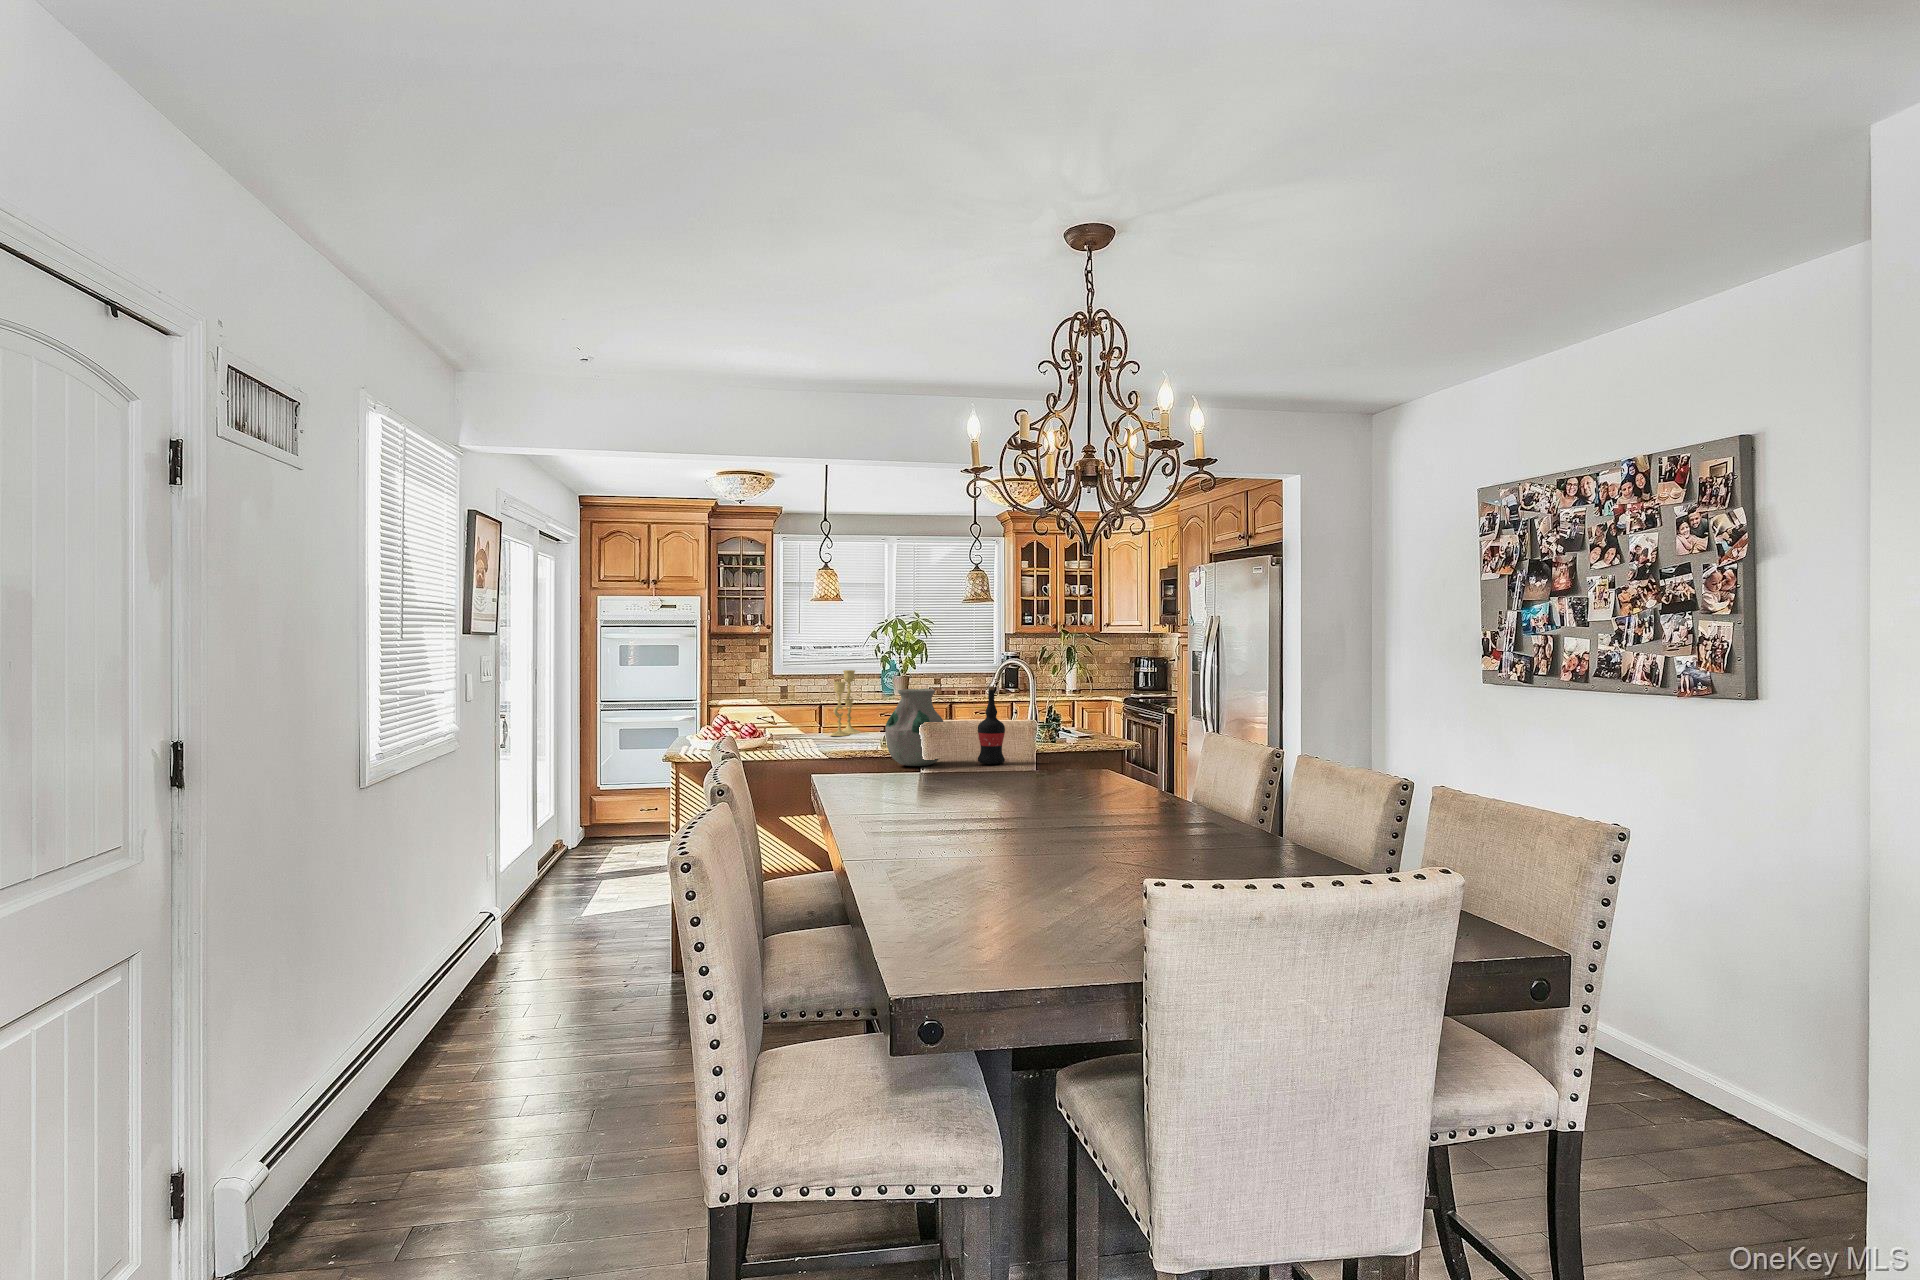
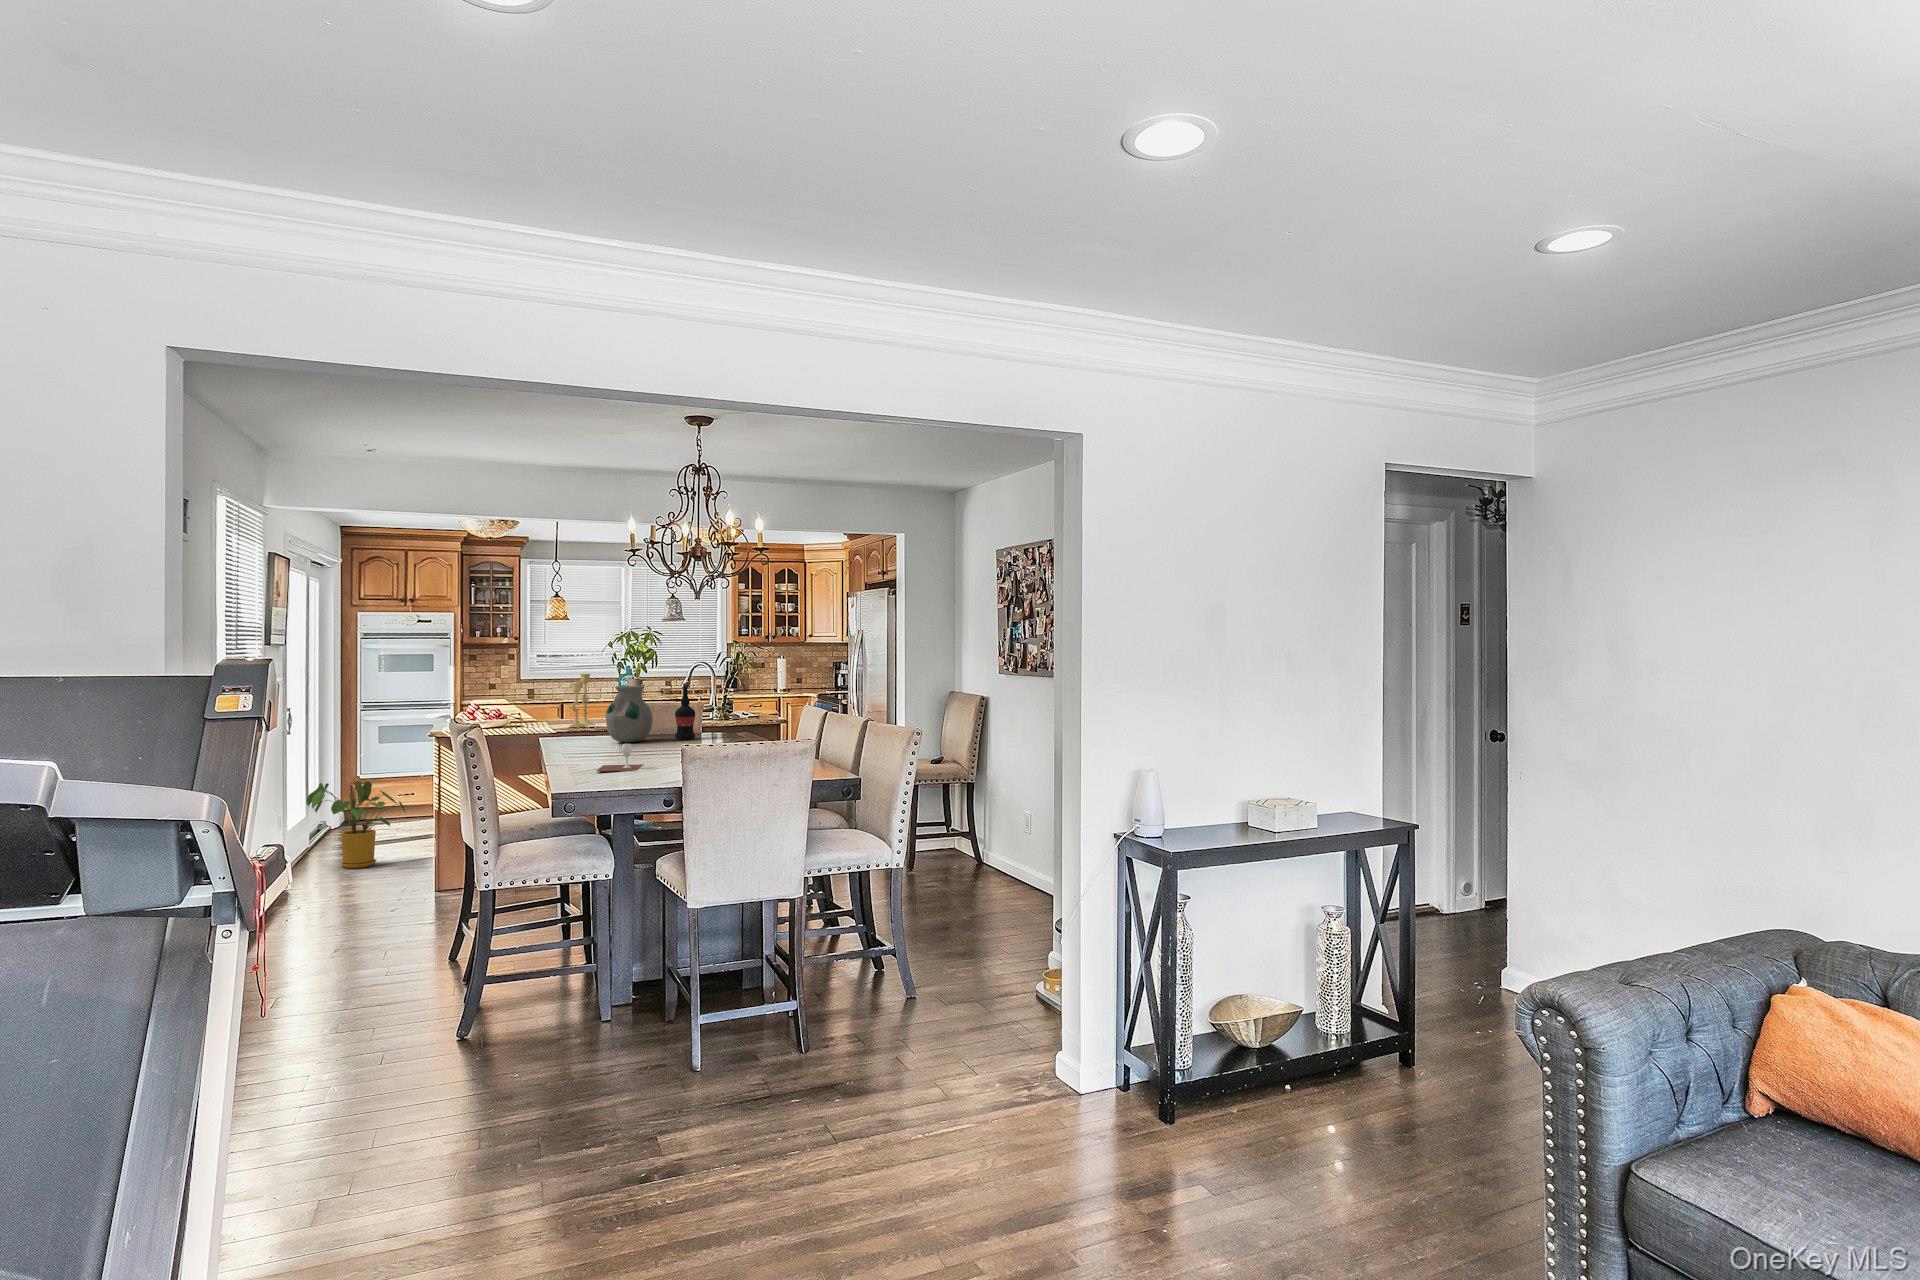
wine glass: none [892,783,977,828] -> present [597,744,643,771]
house plant: none [533,799,644,906] -> present [306,781,405,868]

